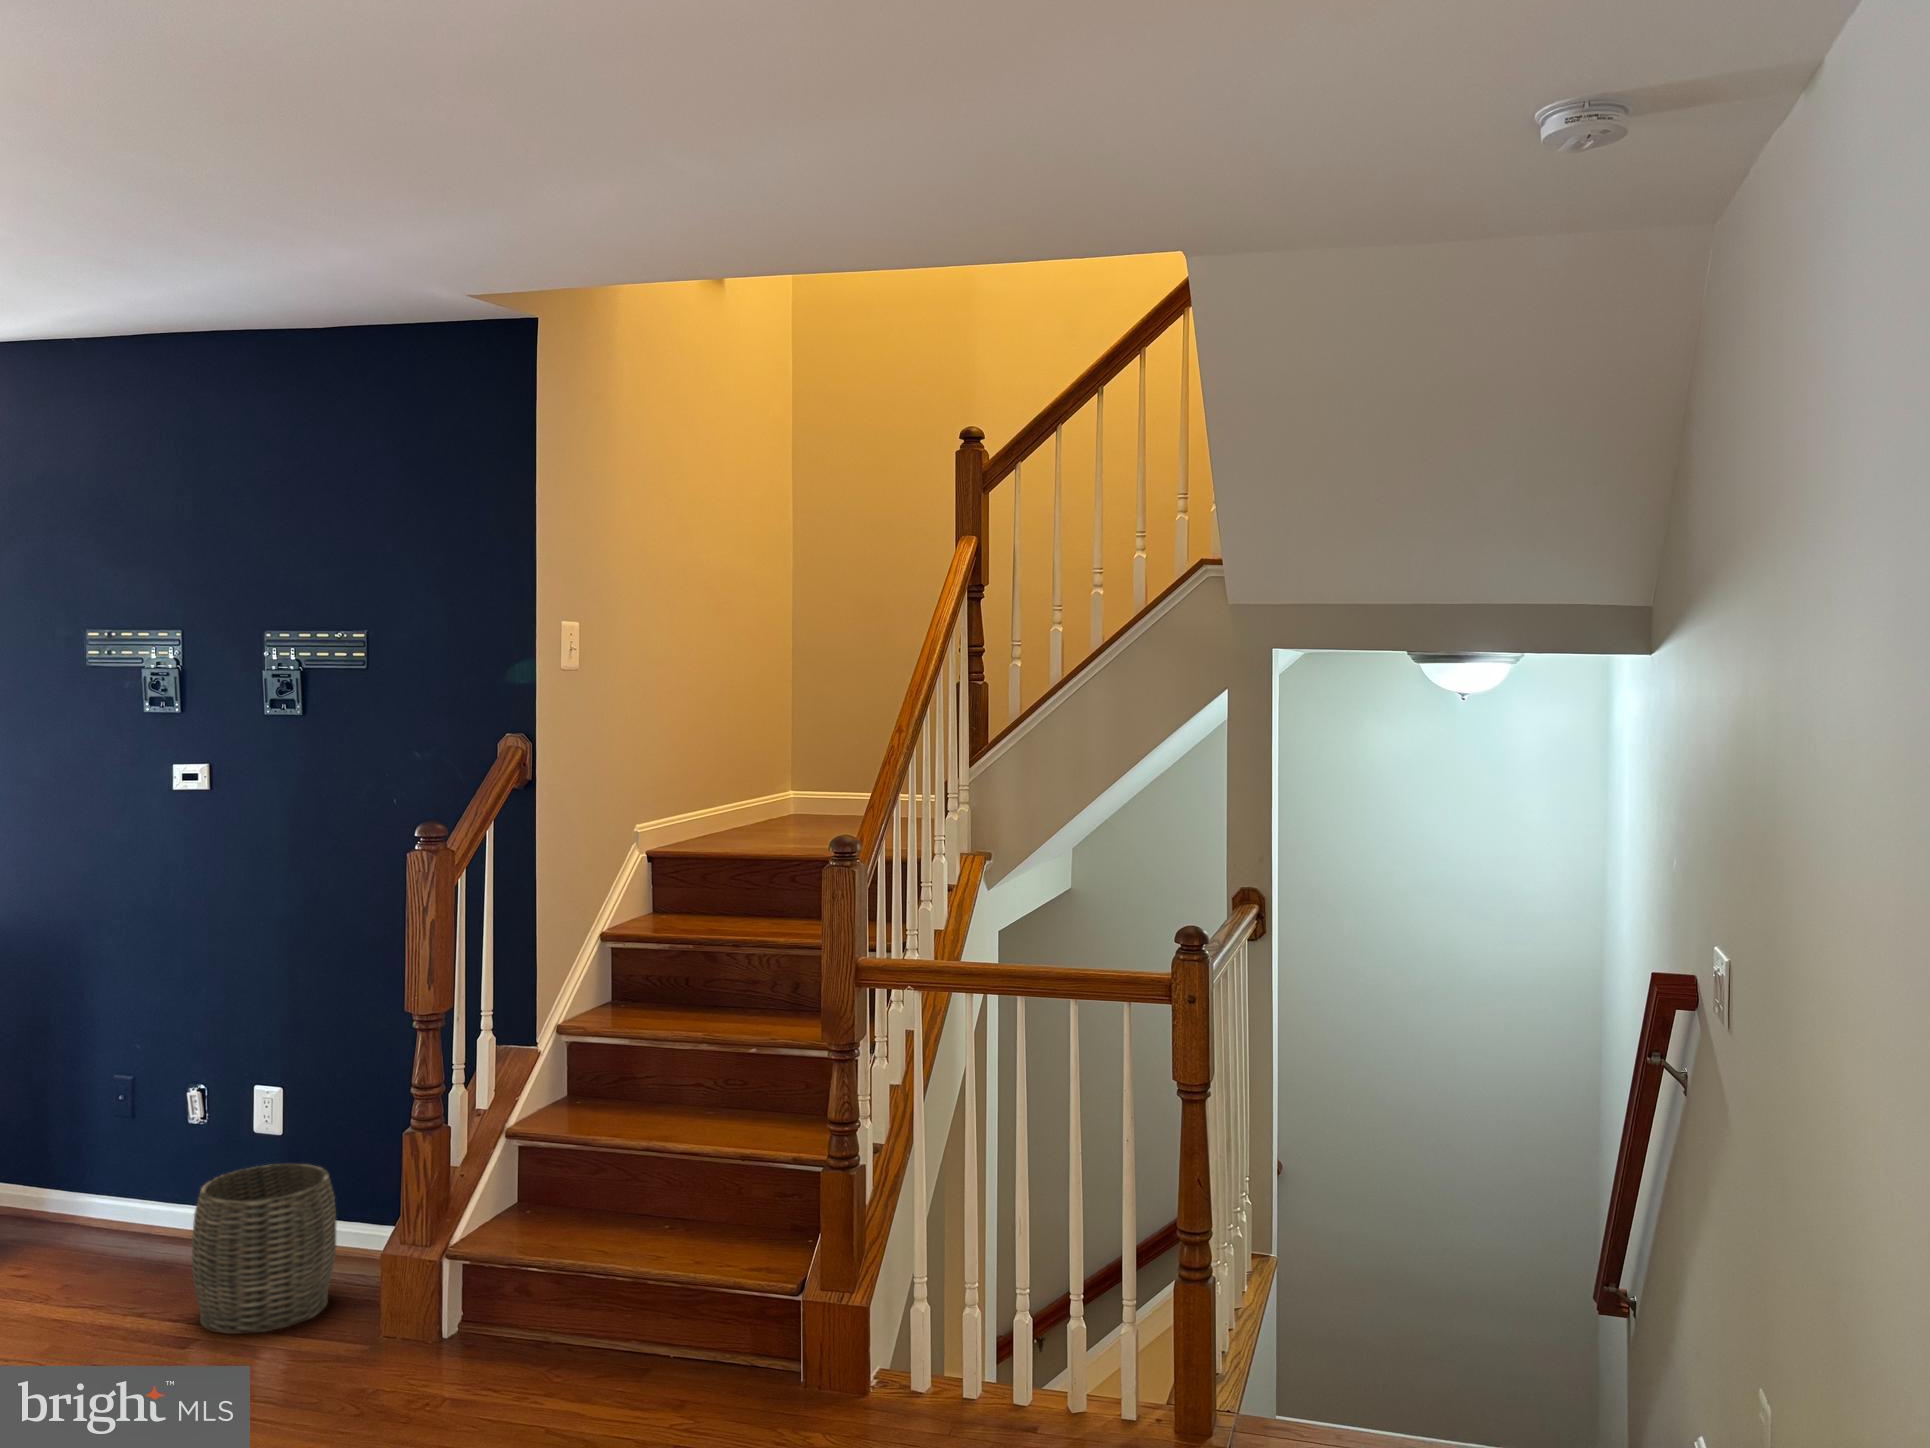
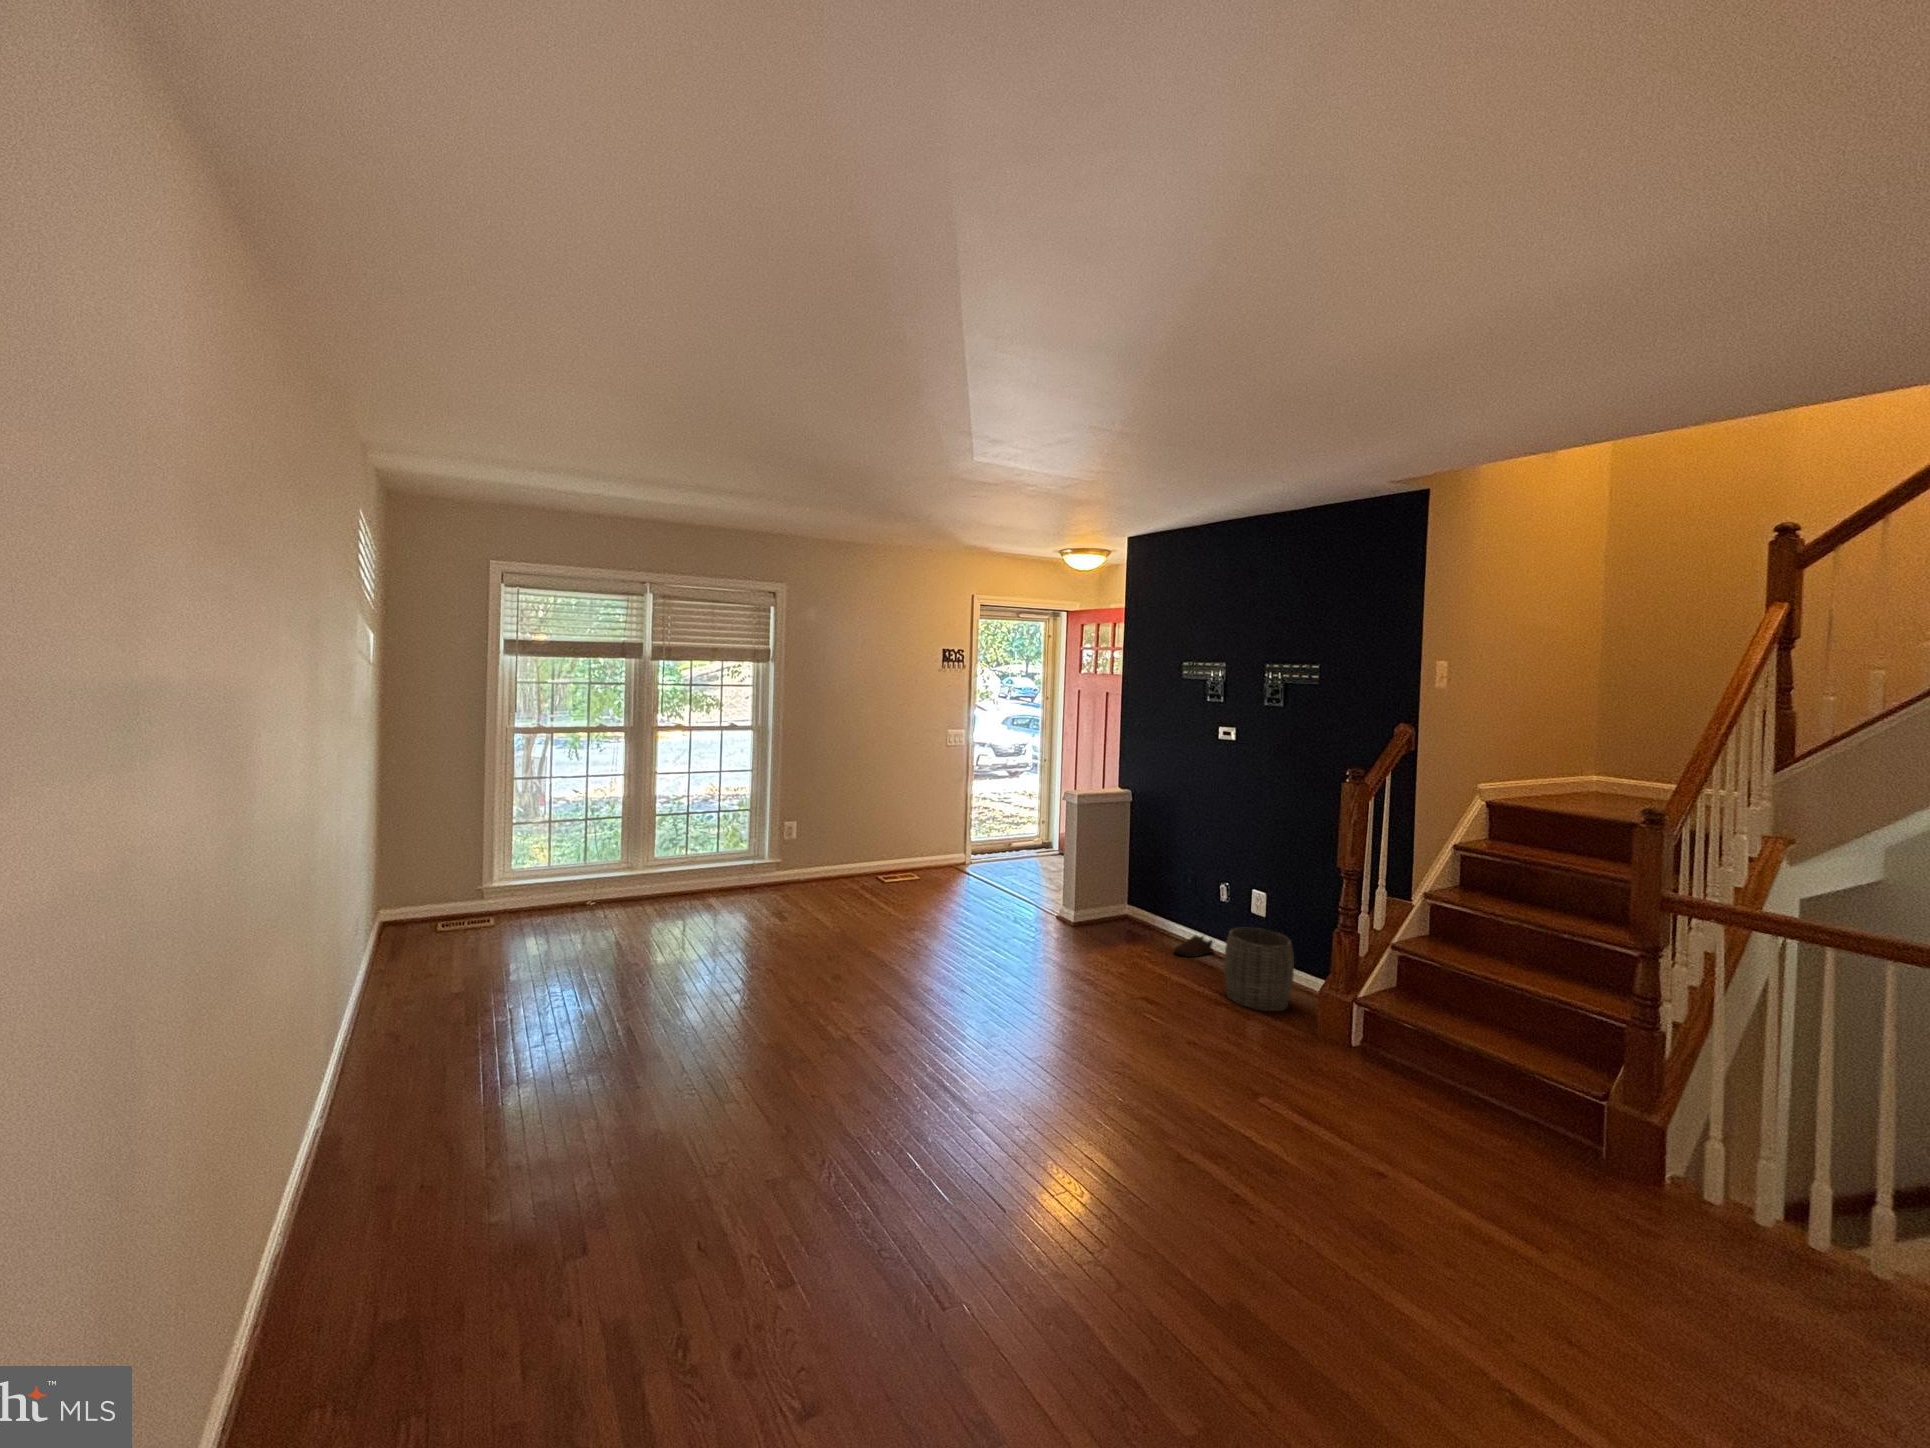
shoe: none [82,1202,181,1266] -> present [1174,936,1215,957]

